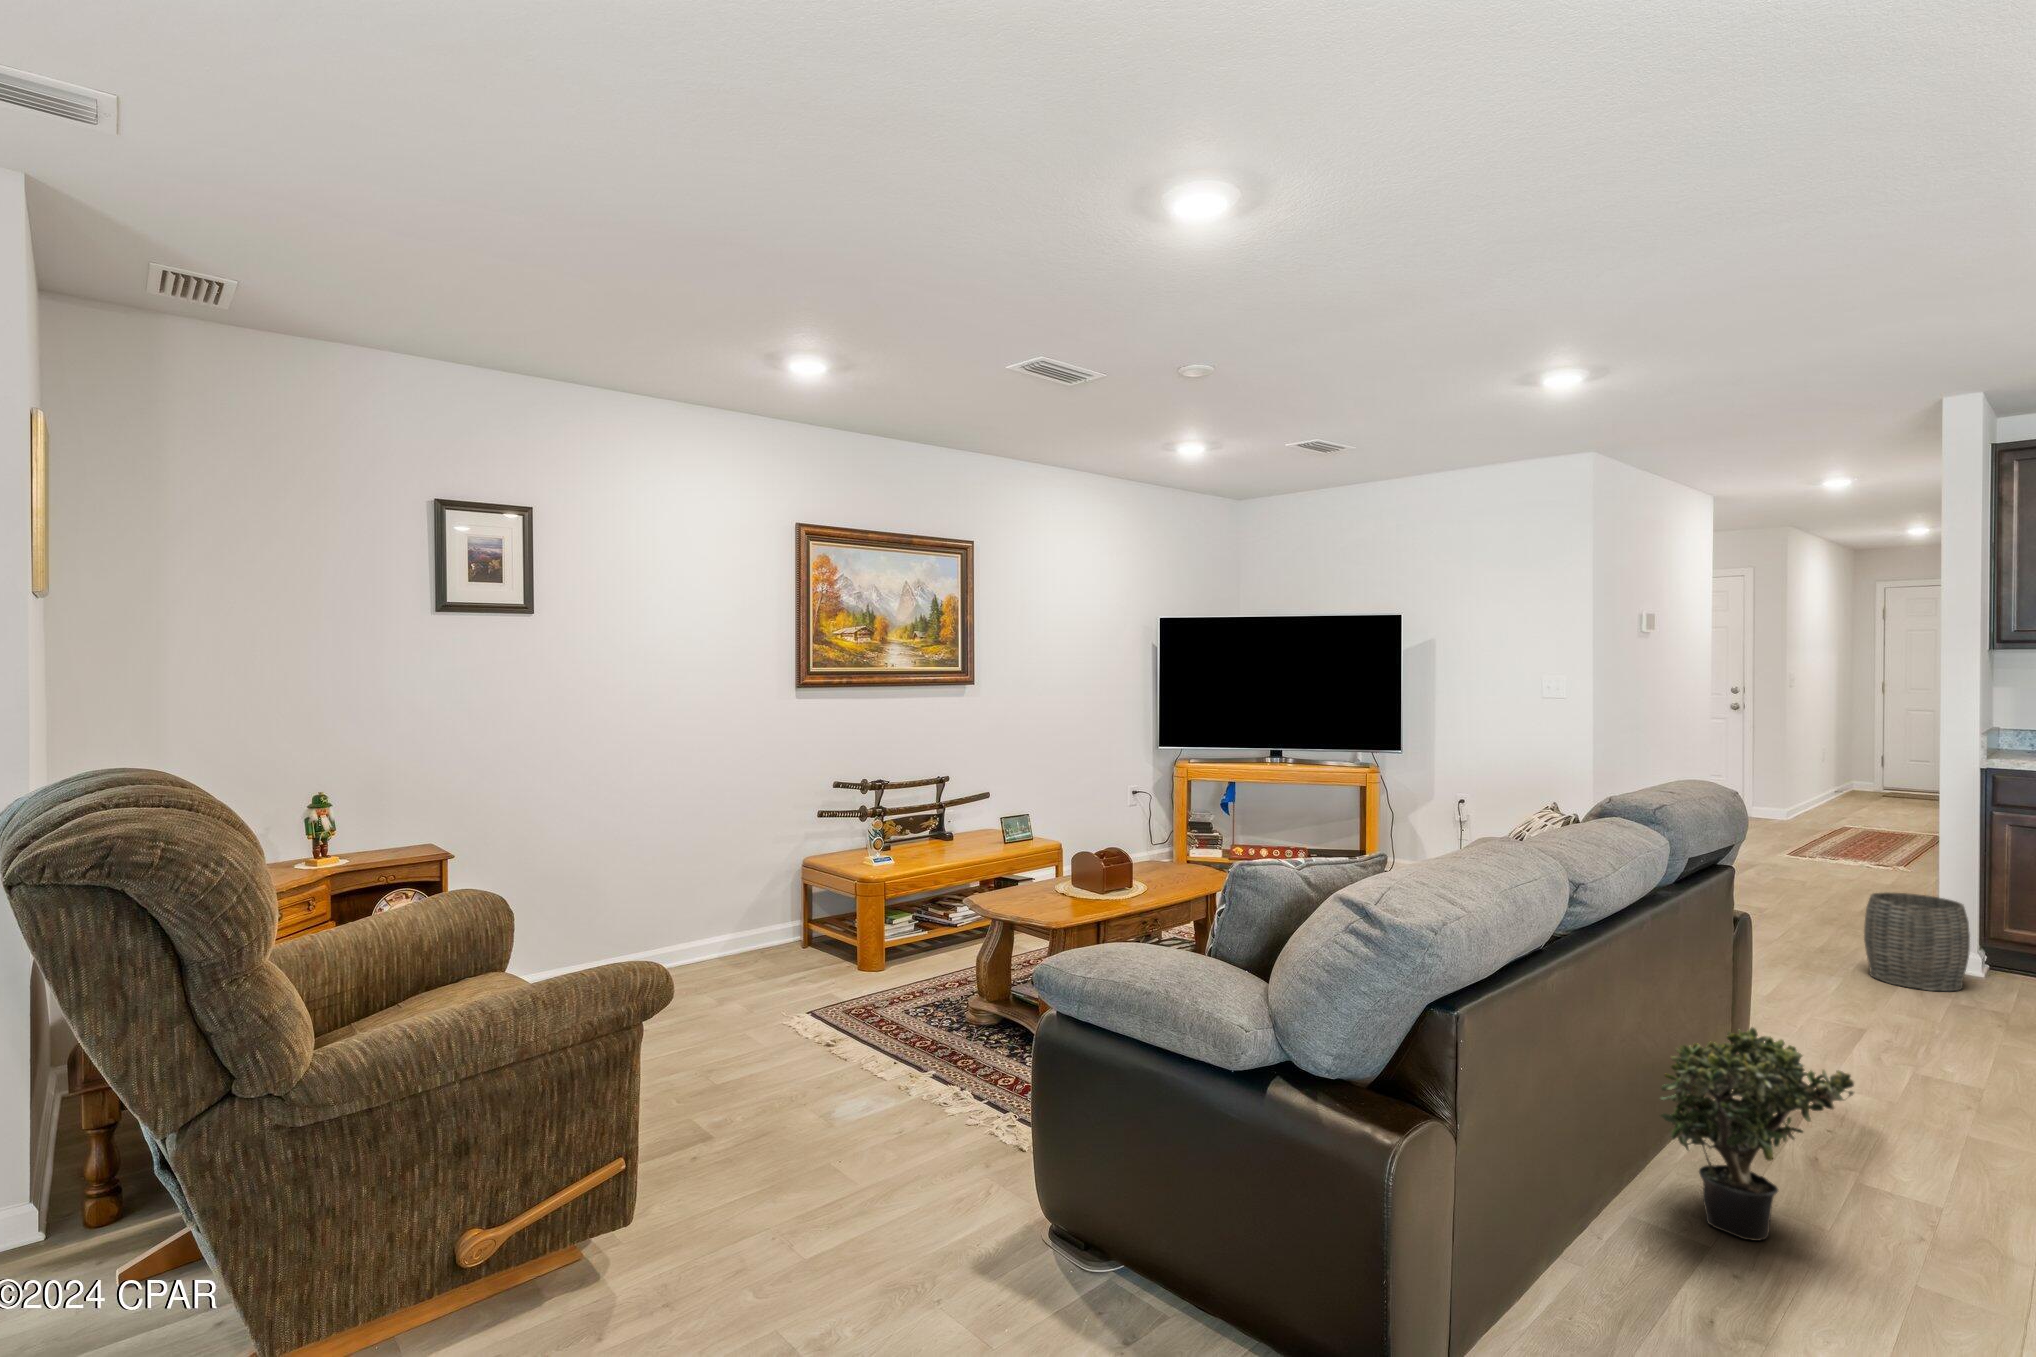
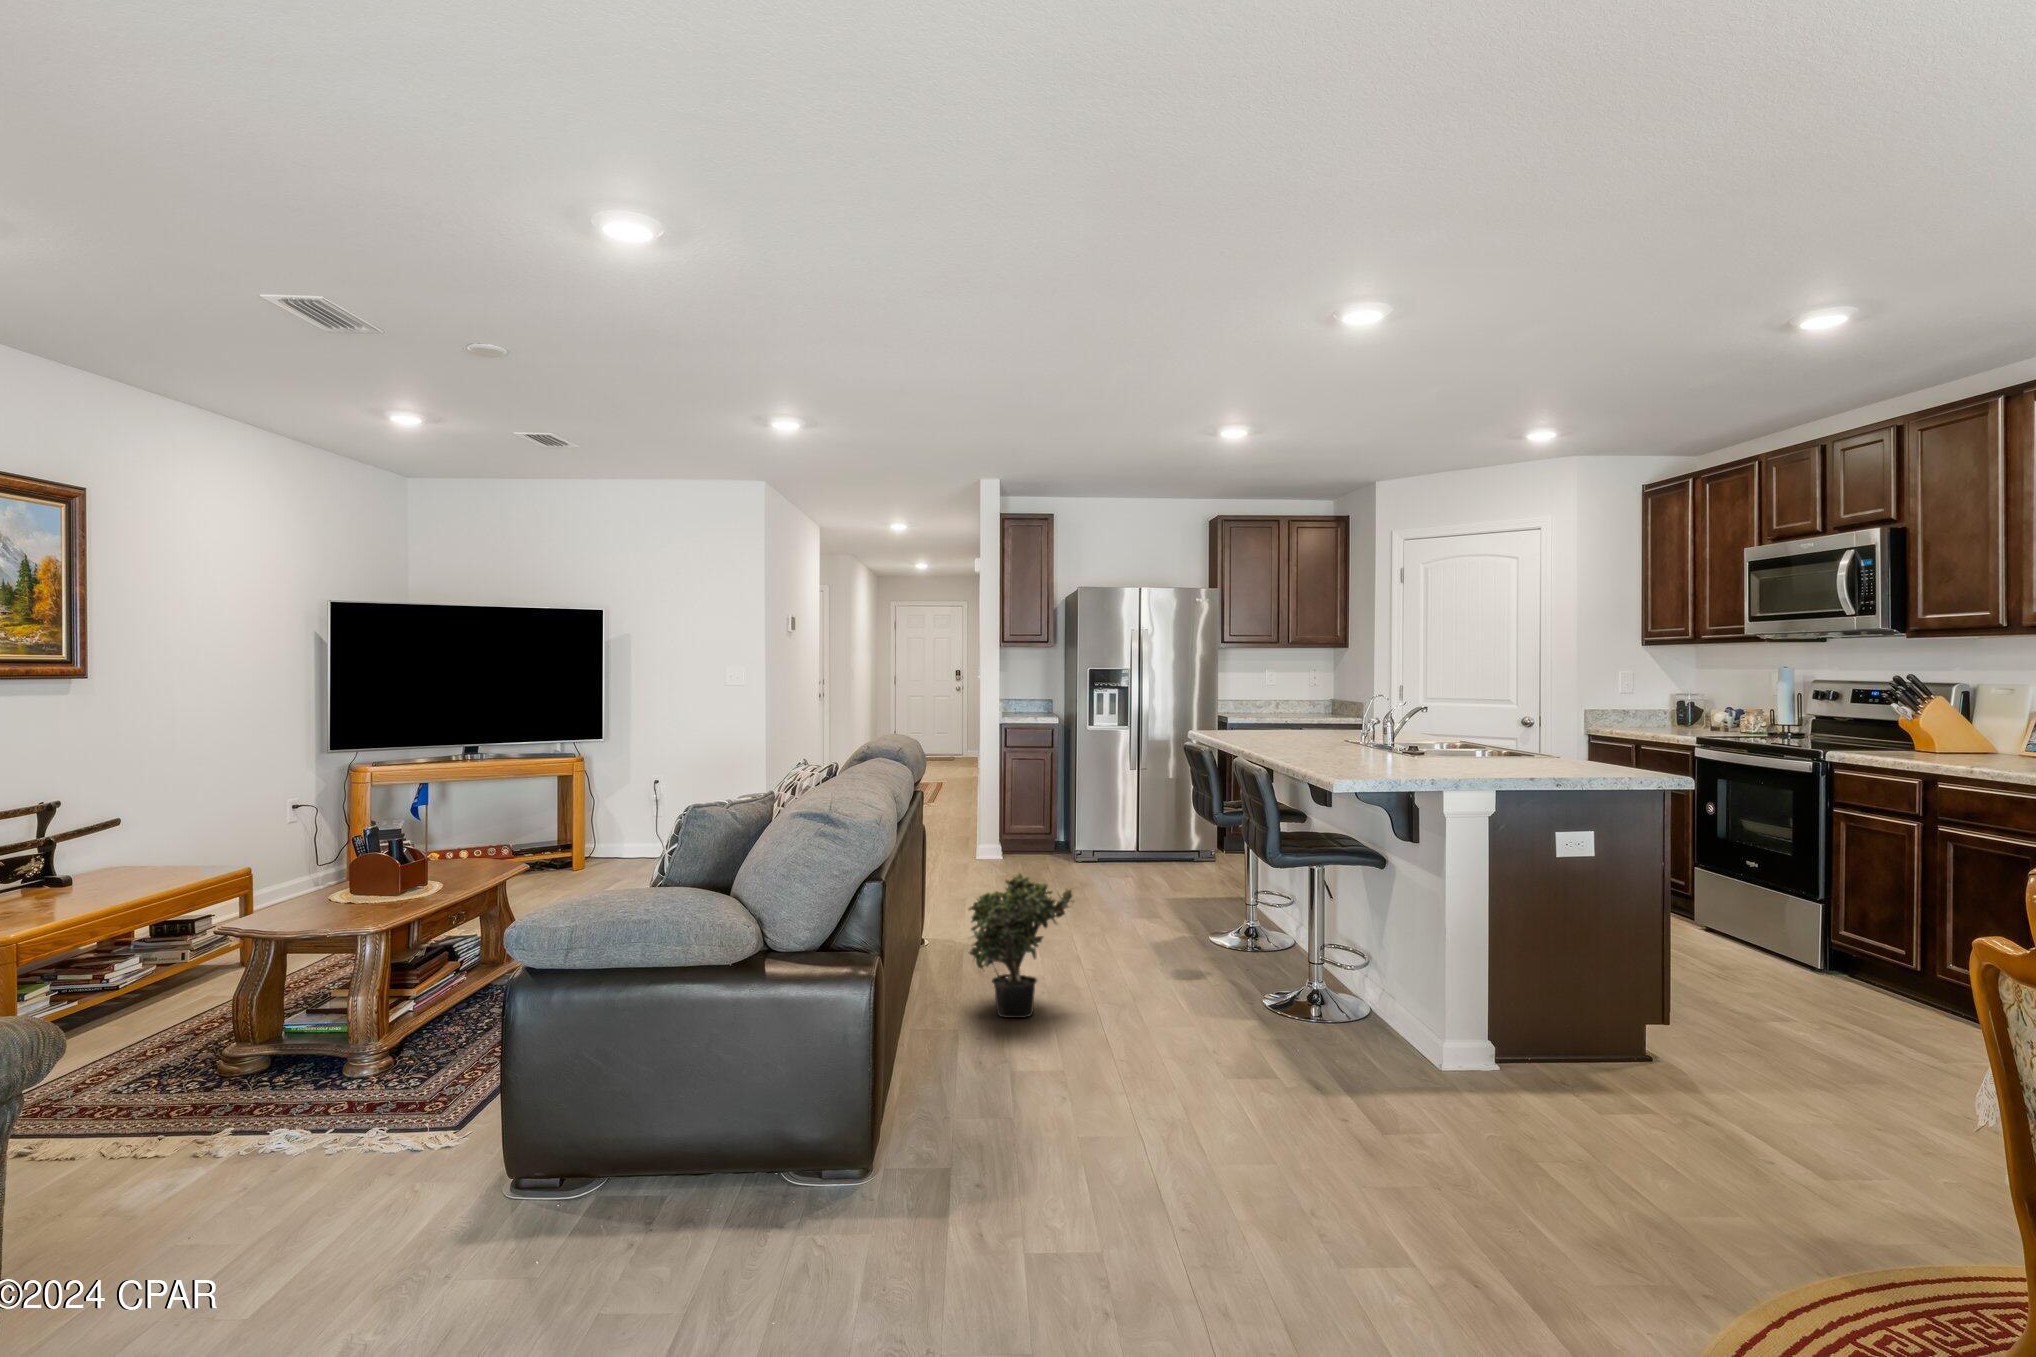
woven basket: present [1864,892,1970,991] -> none [958,804,1013,865]

